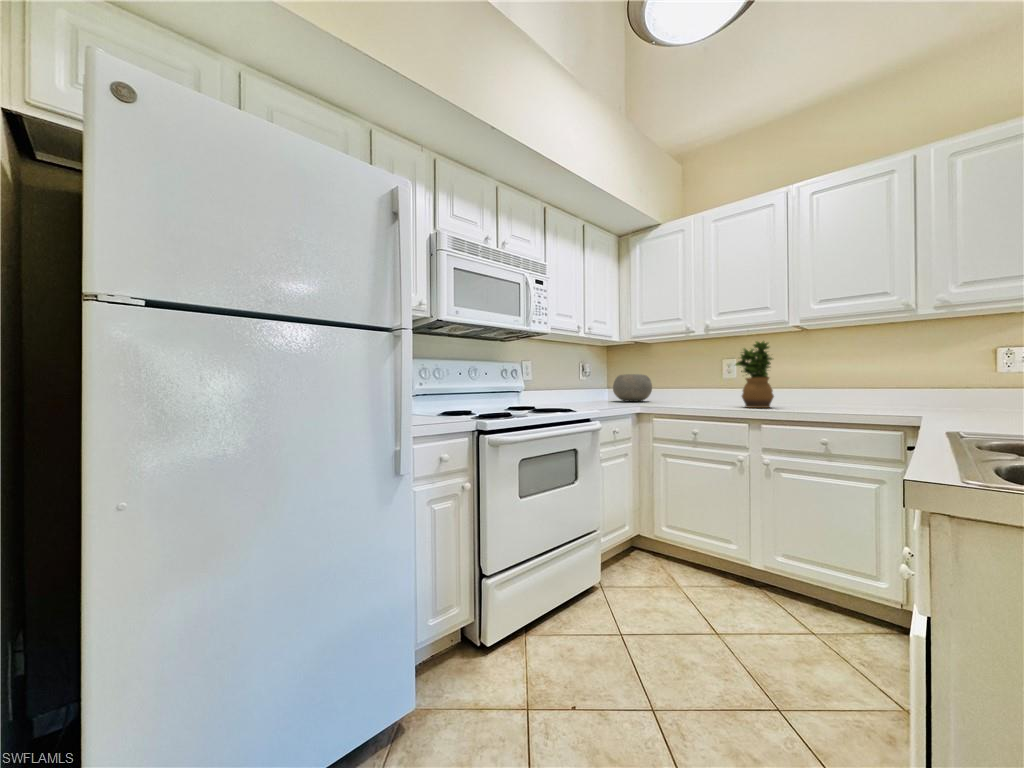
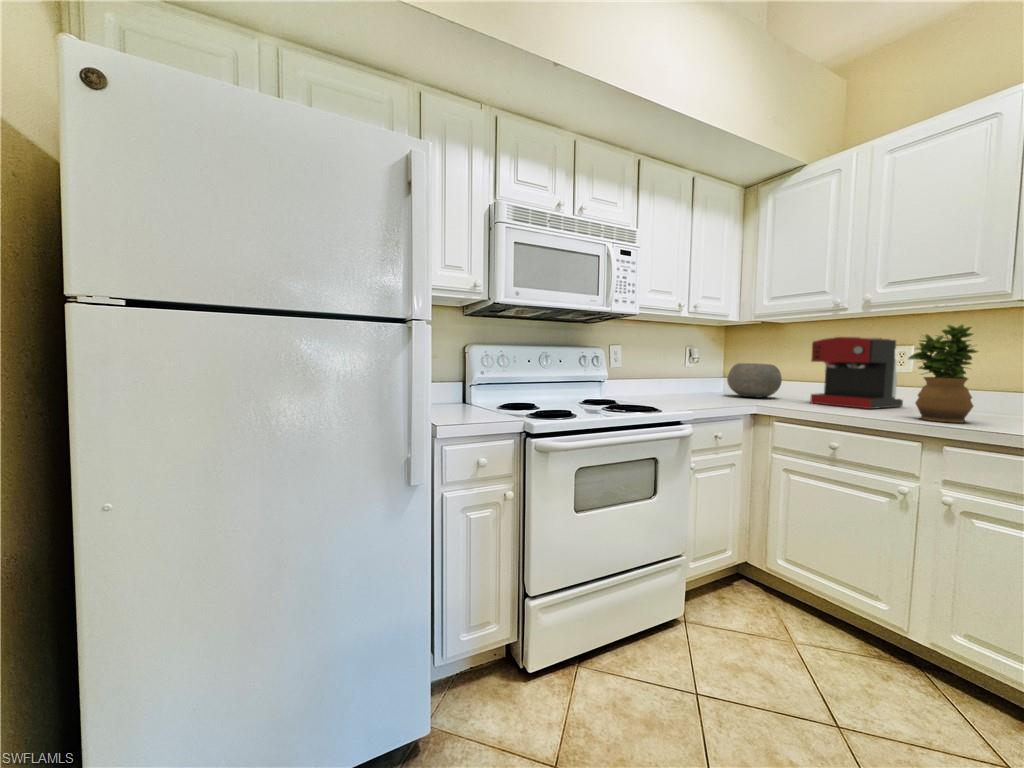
coffee maker: none [672,348,732,404] -> present [810,337,903,409]

